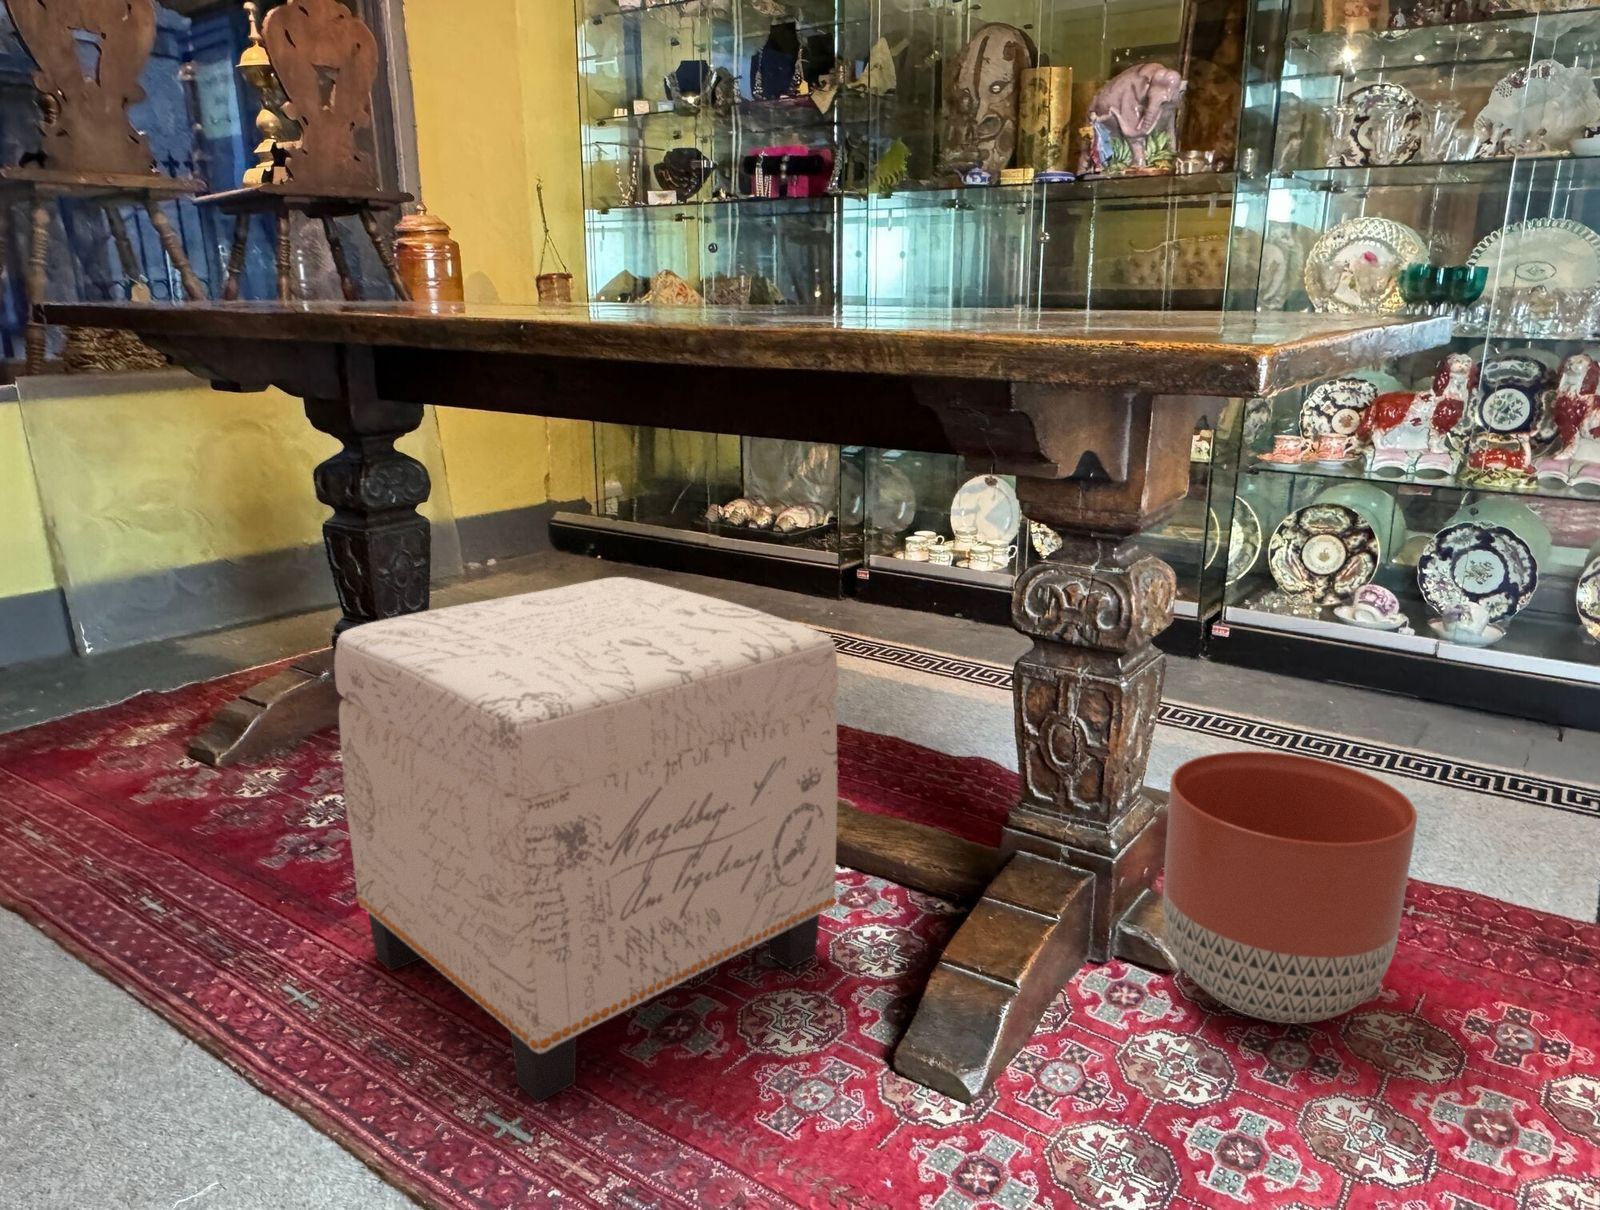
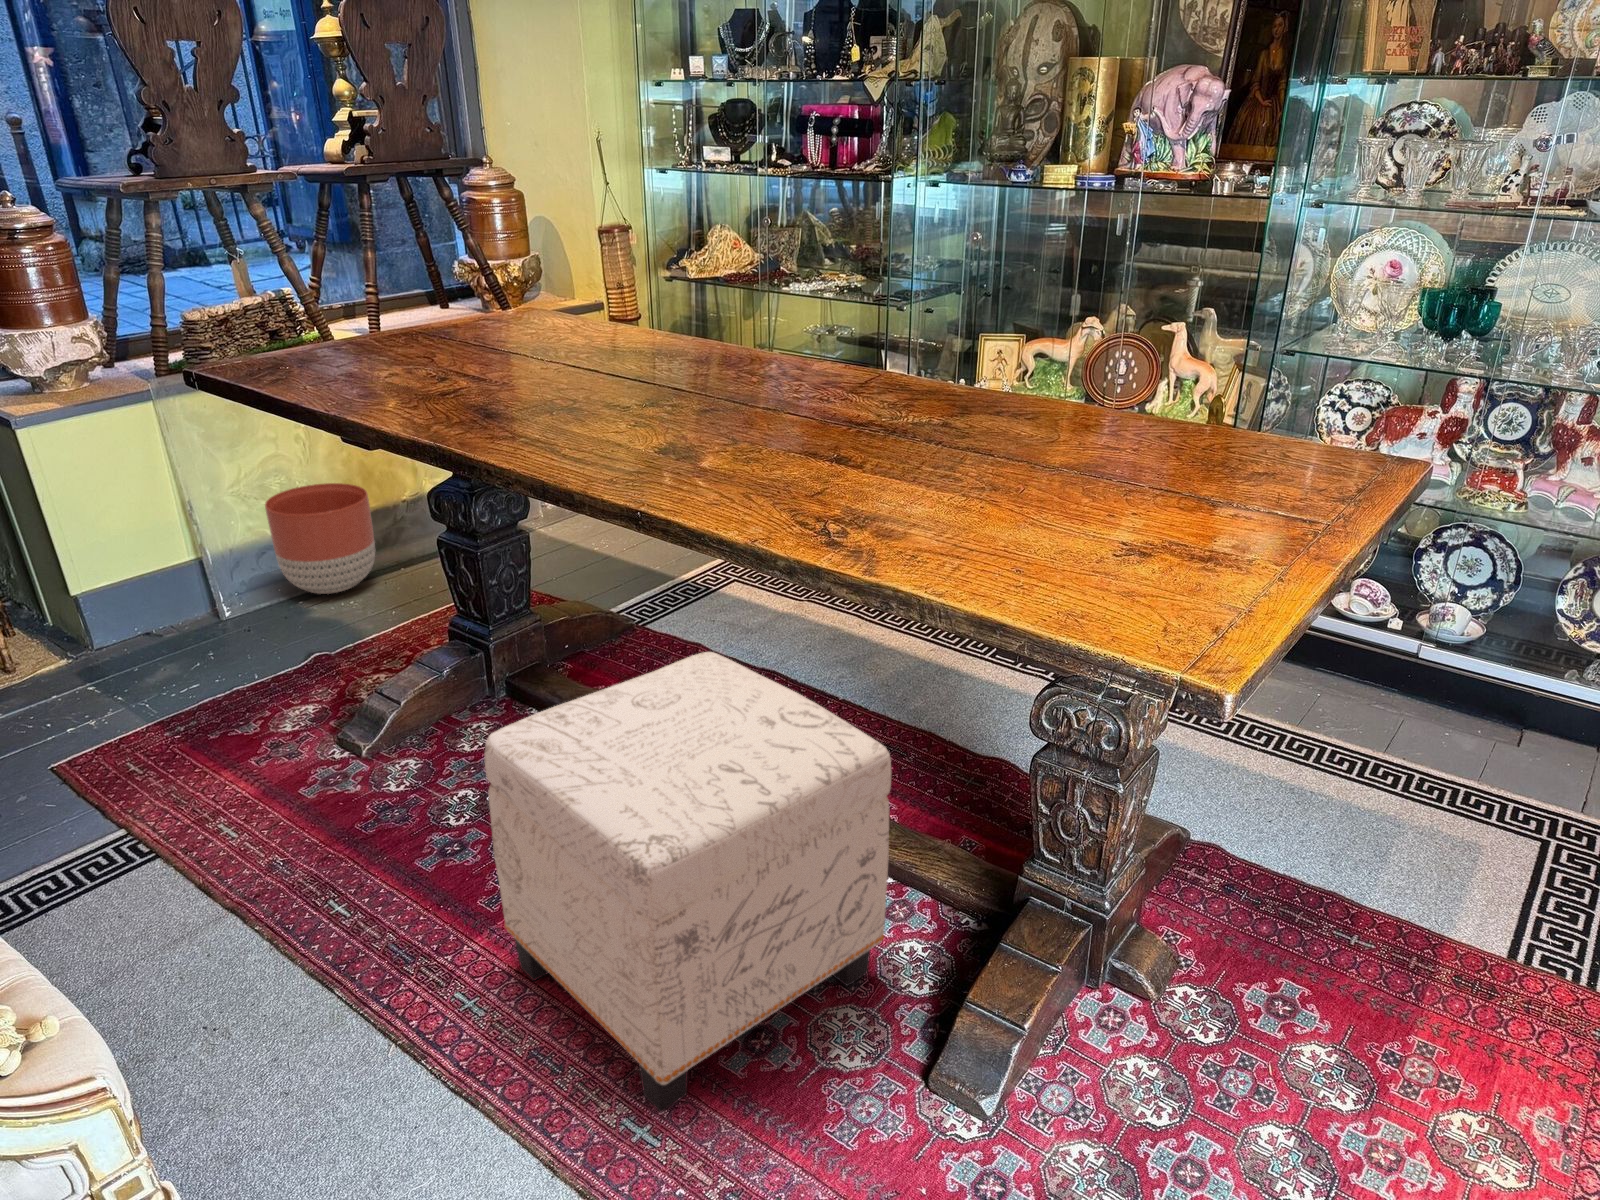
planter: present [1163,751,1417,1023] -> present [265,483,375,594]

